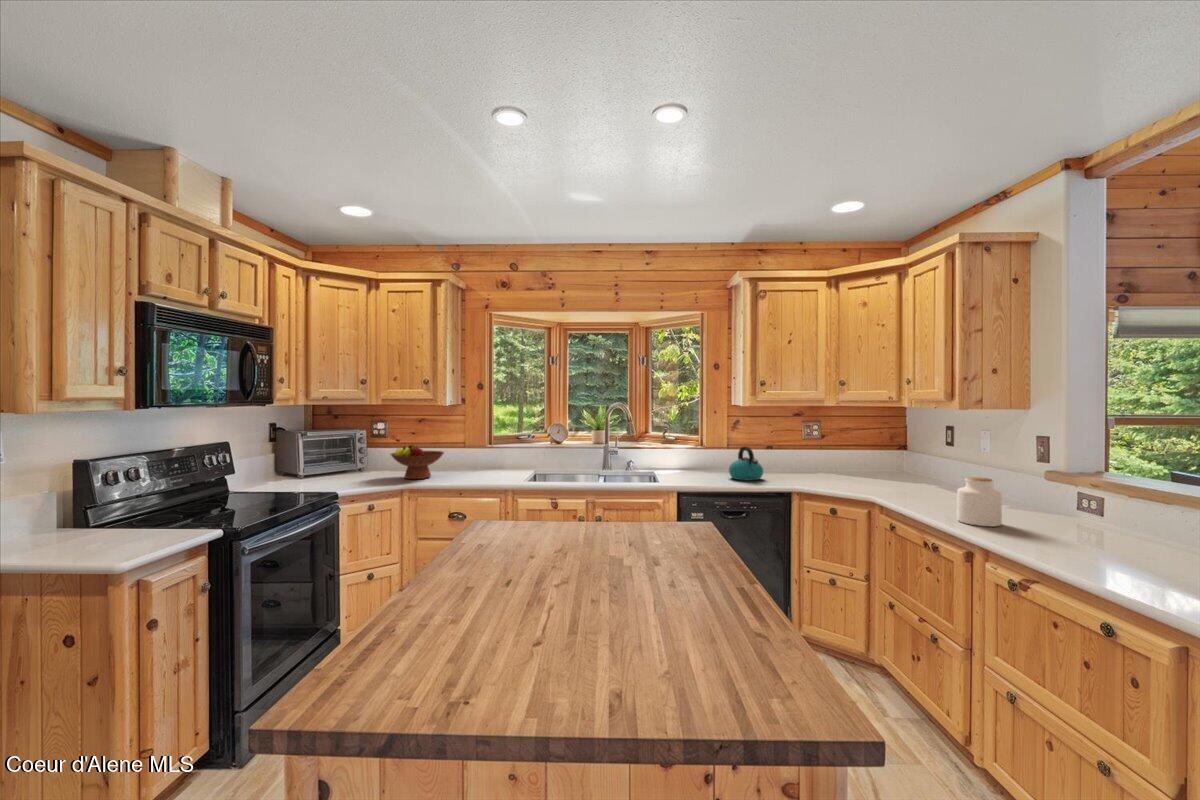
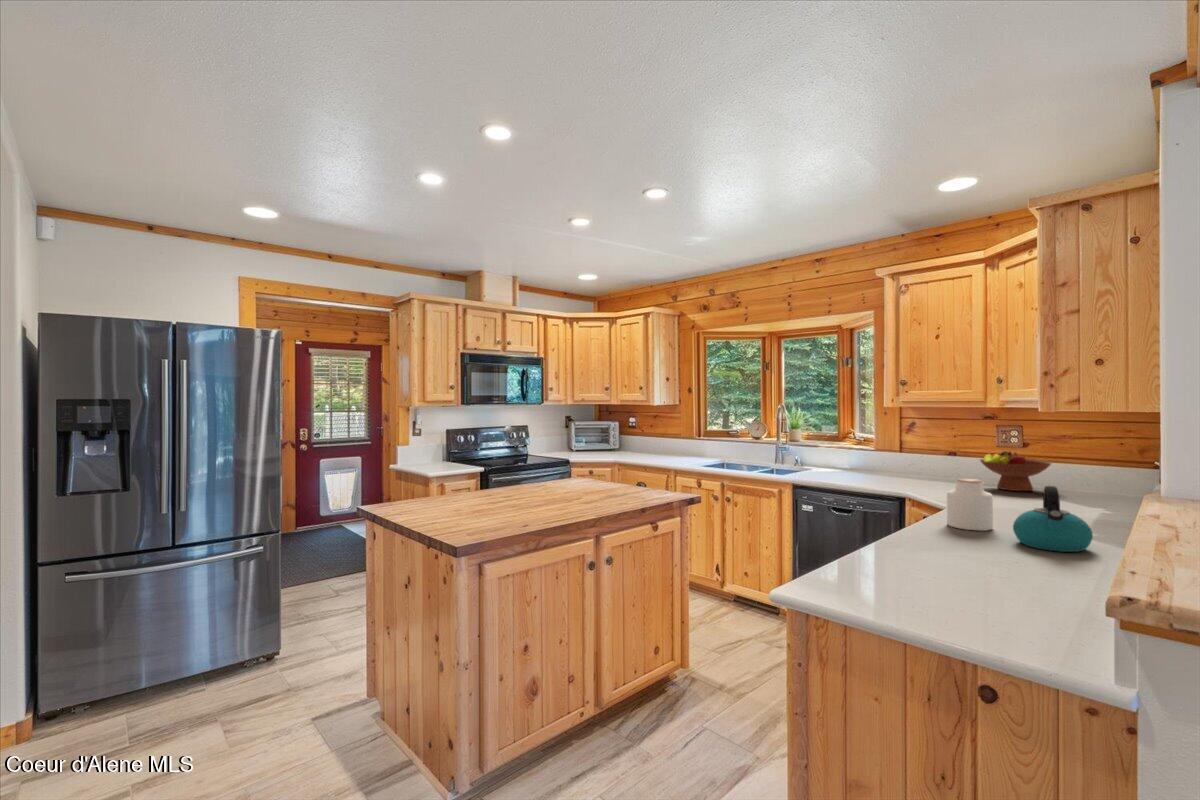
fruit bowl: present [391,445,444,479] -> present [980,451,1052,491]
kettle: present [729,446,763,480] -> present [1013,486,1093,552]

